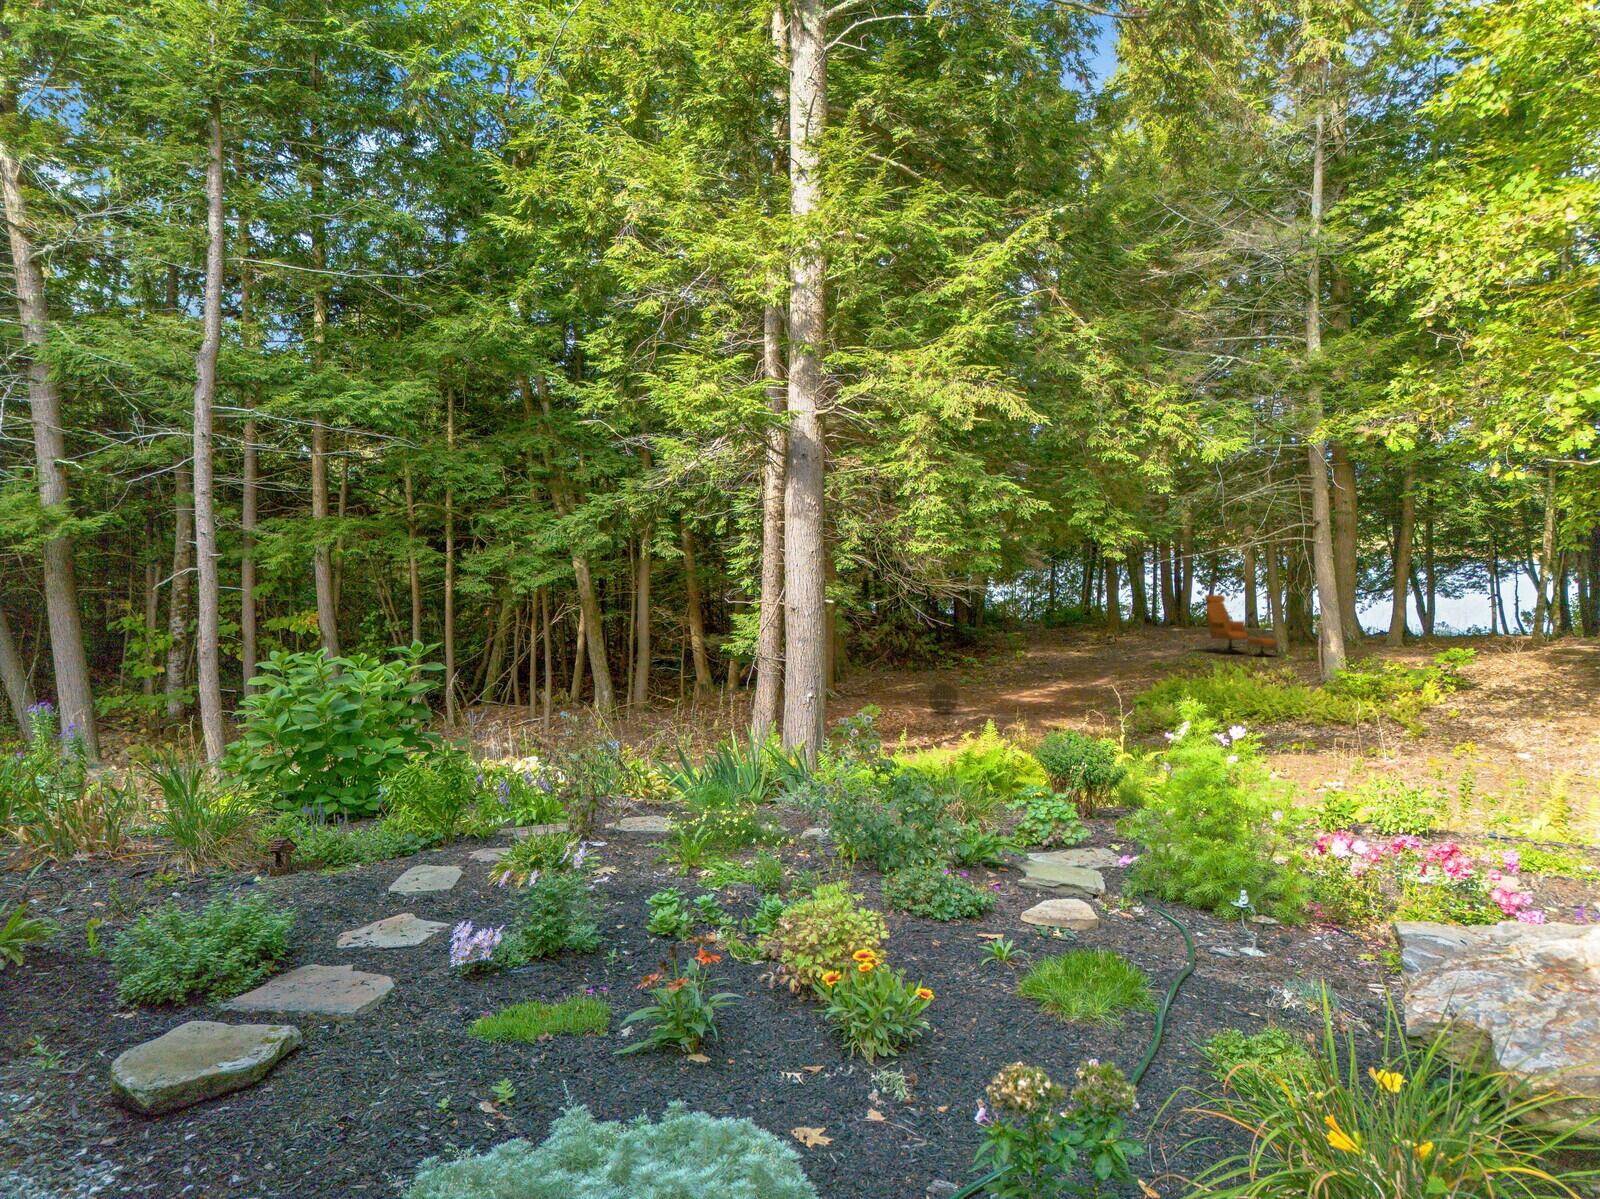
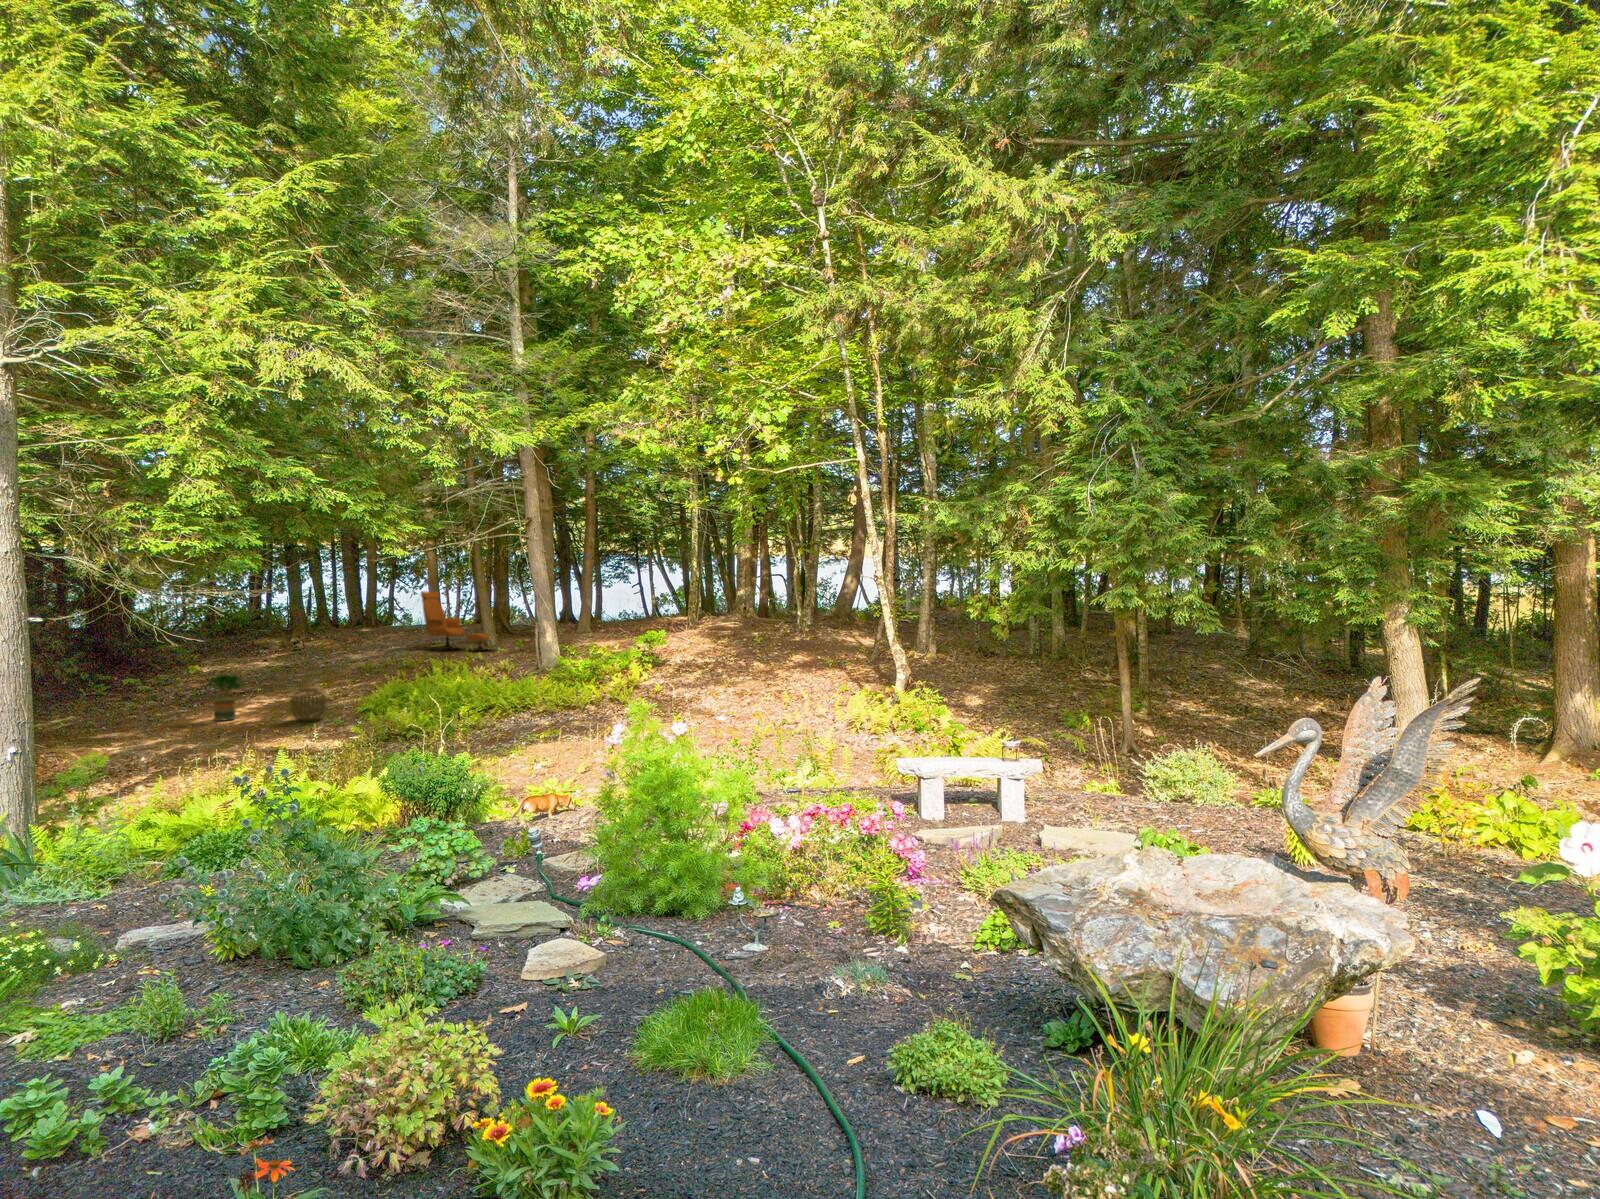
potted tree: none [1007,658,1033,697] -> present [210,675,242,721]
woven basket: present [929,683,958,714] -> present [291,687,326,721]

